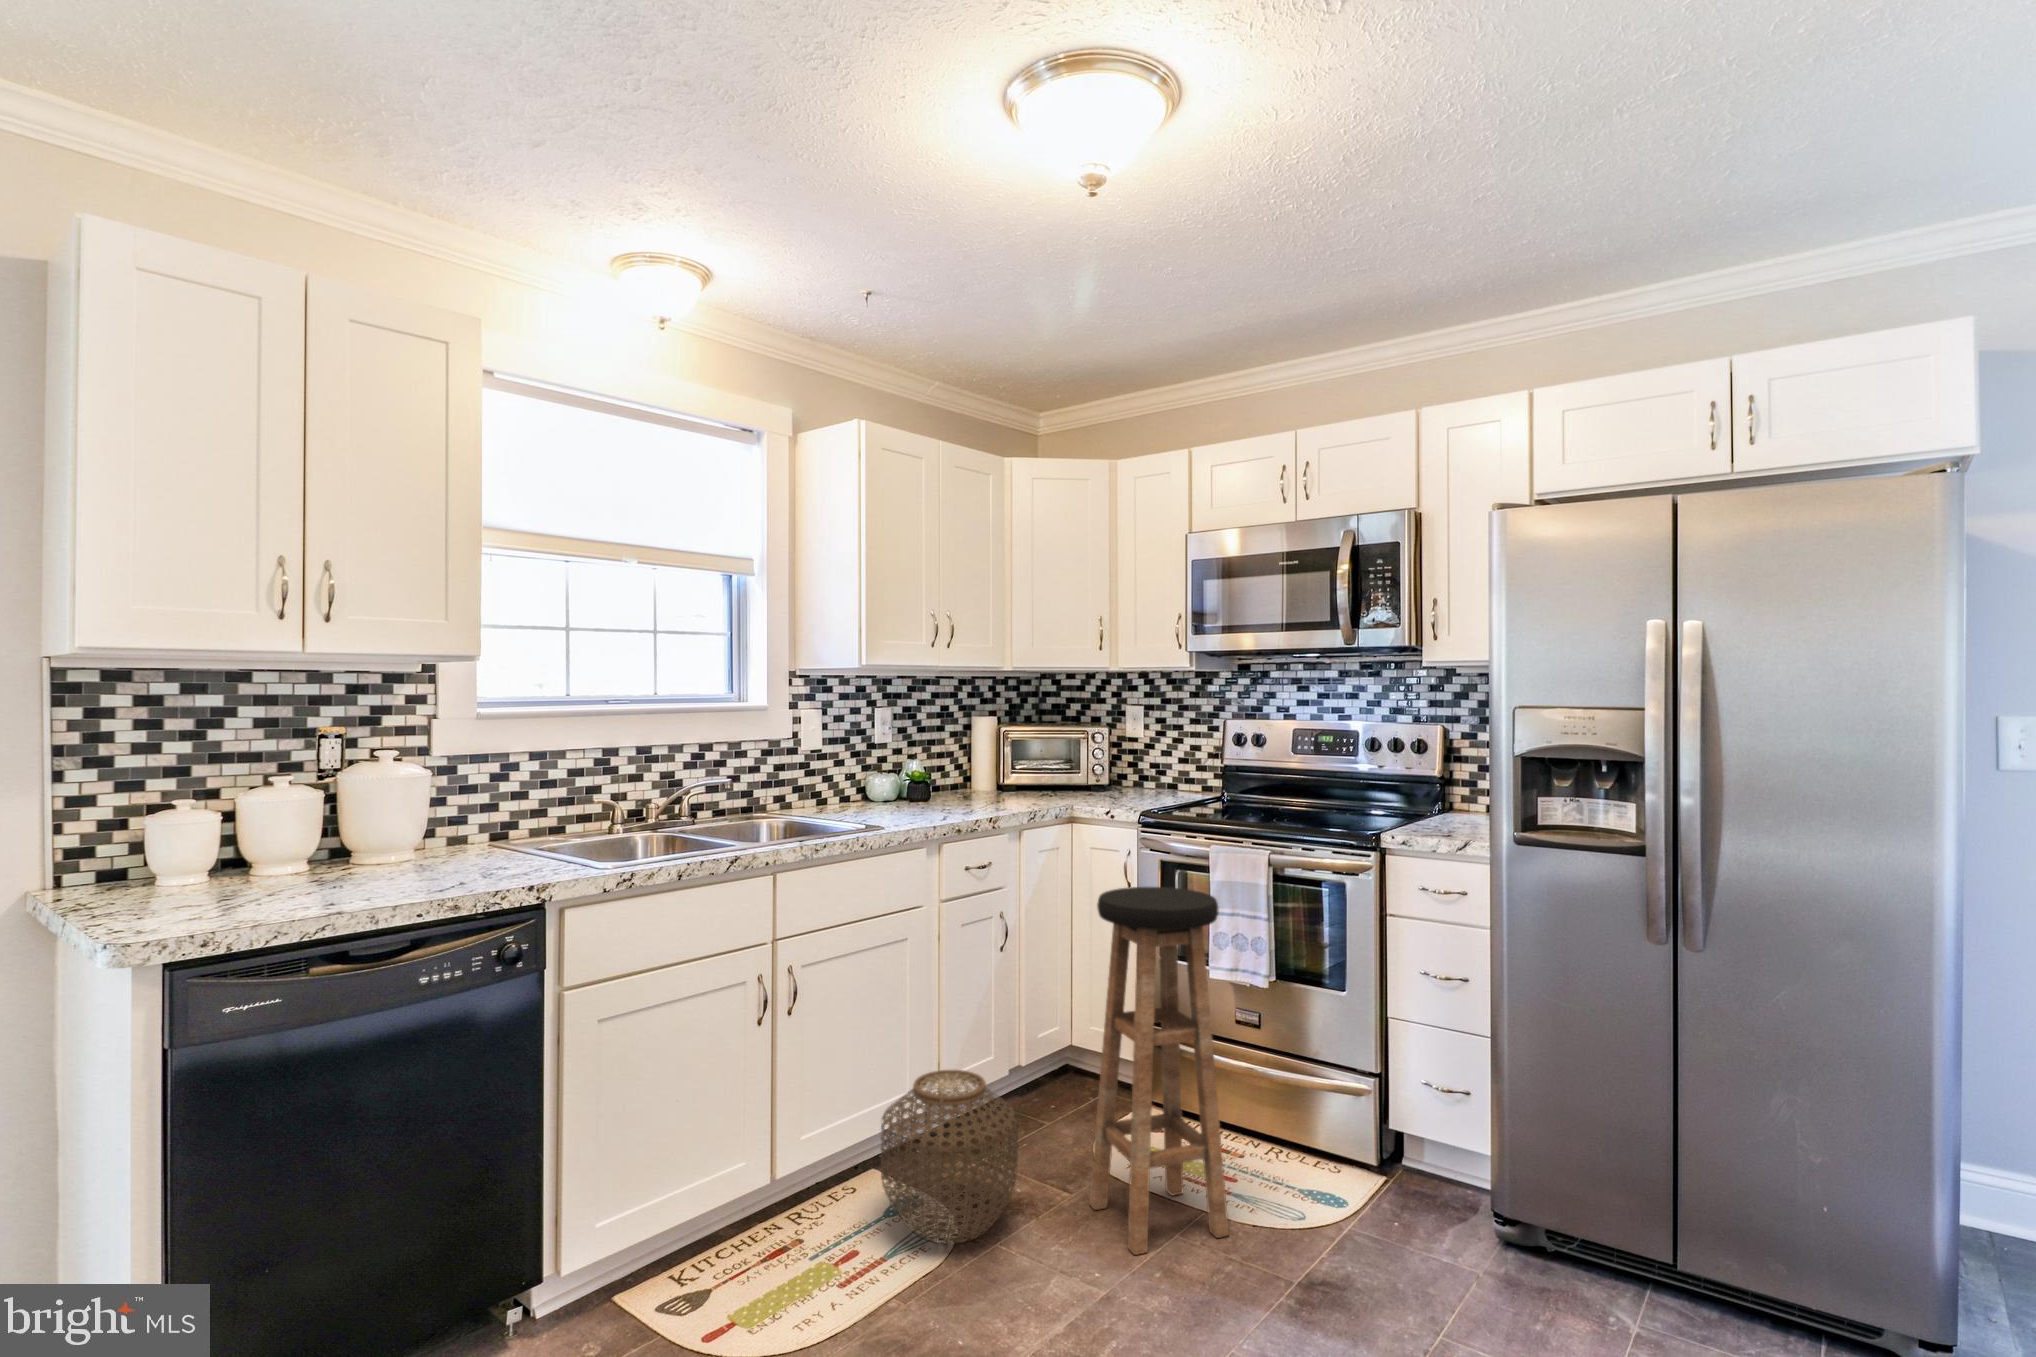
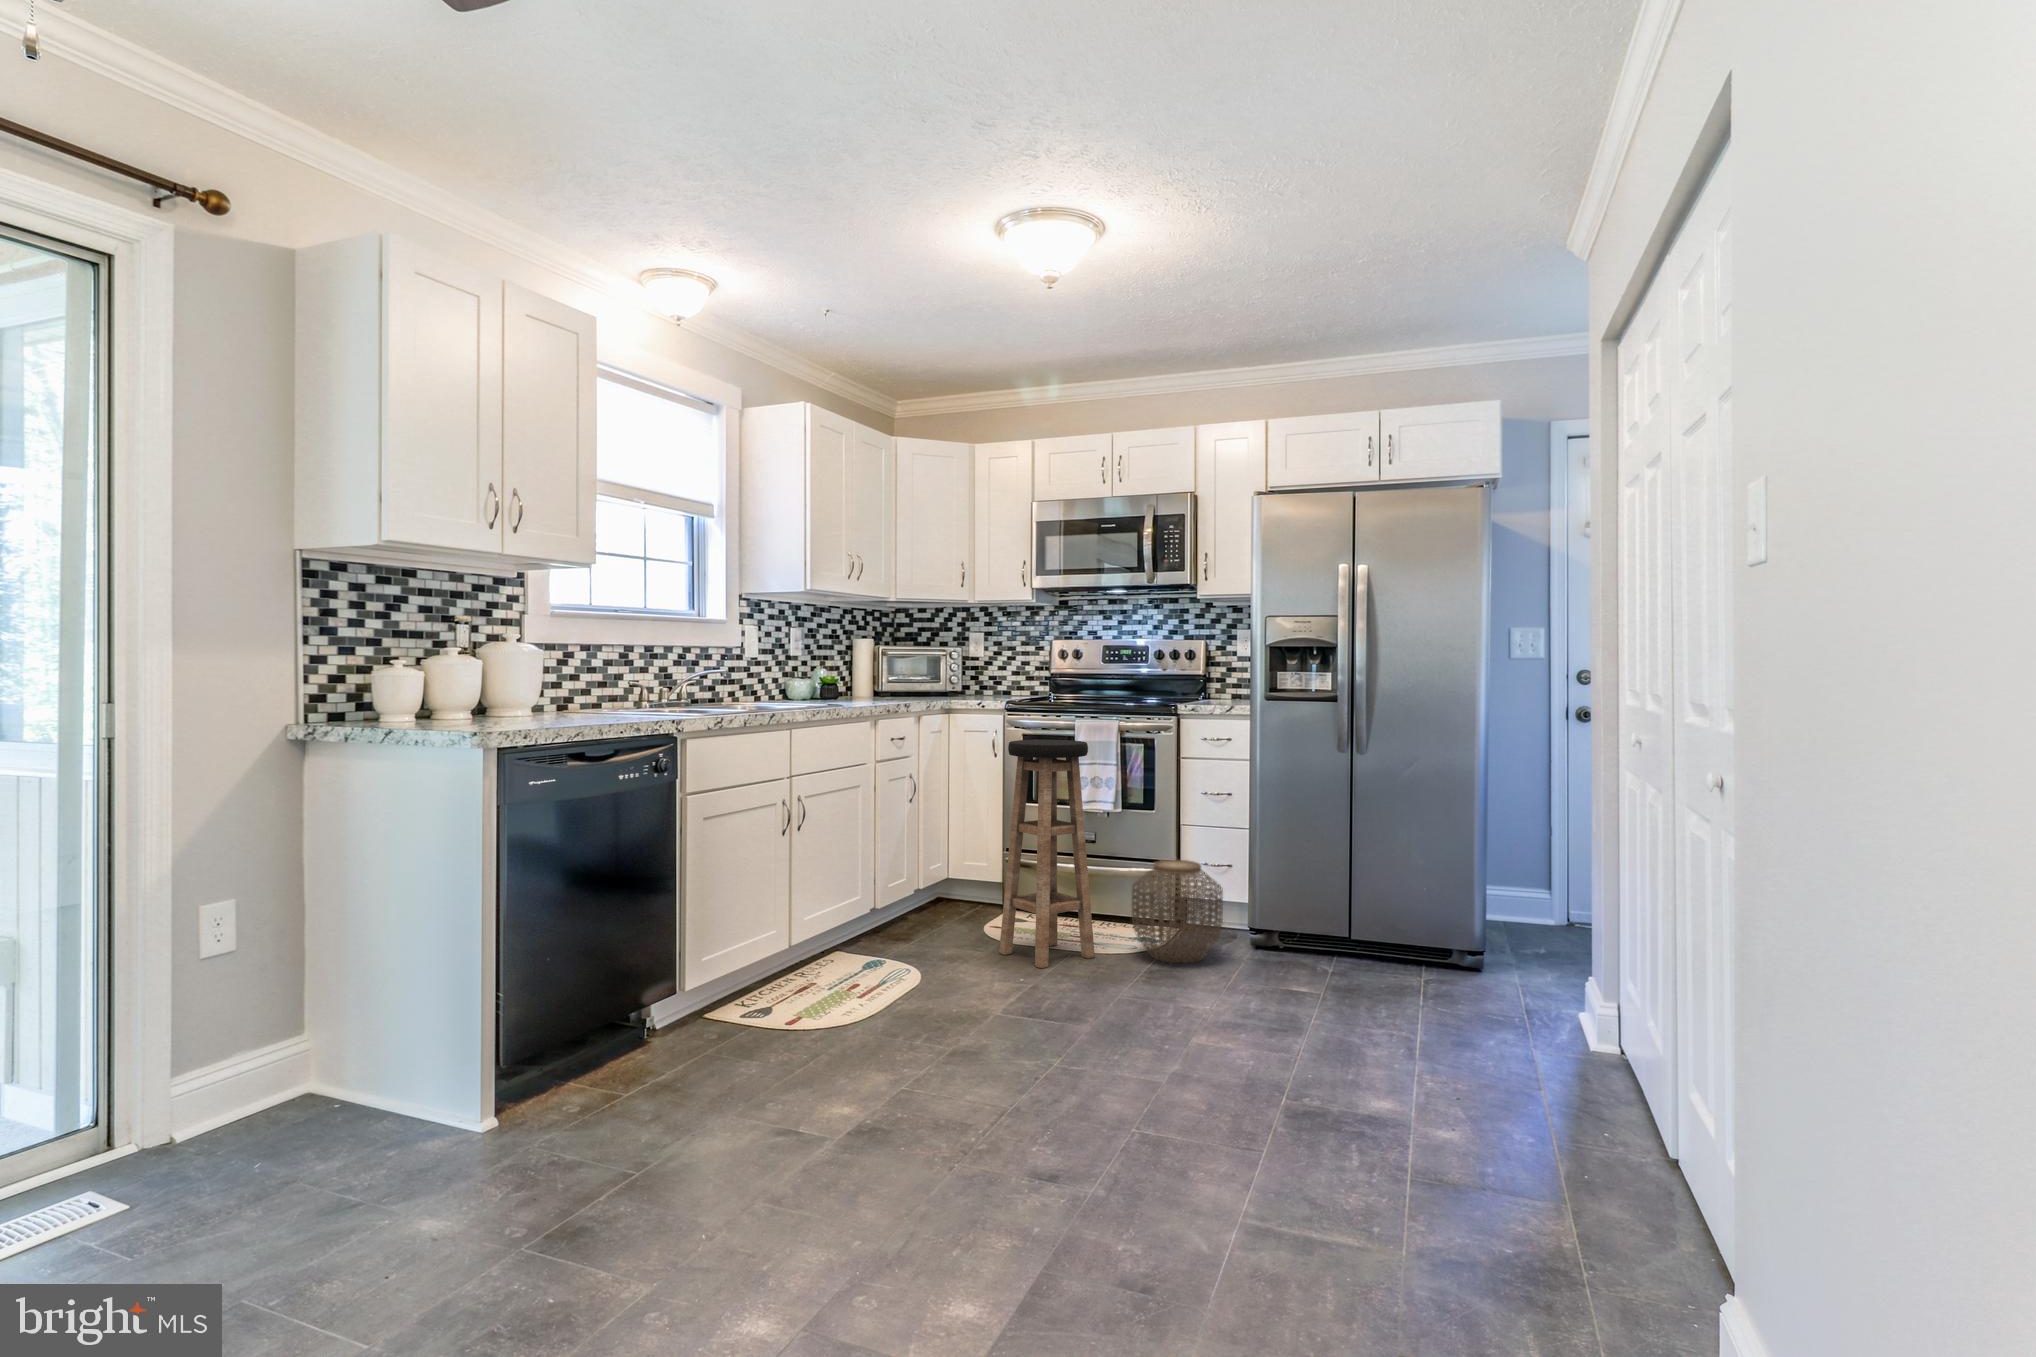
woven basket: present [881,1070,1018,1243] -> present [1132,860,1223,963]

